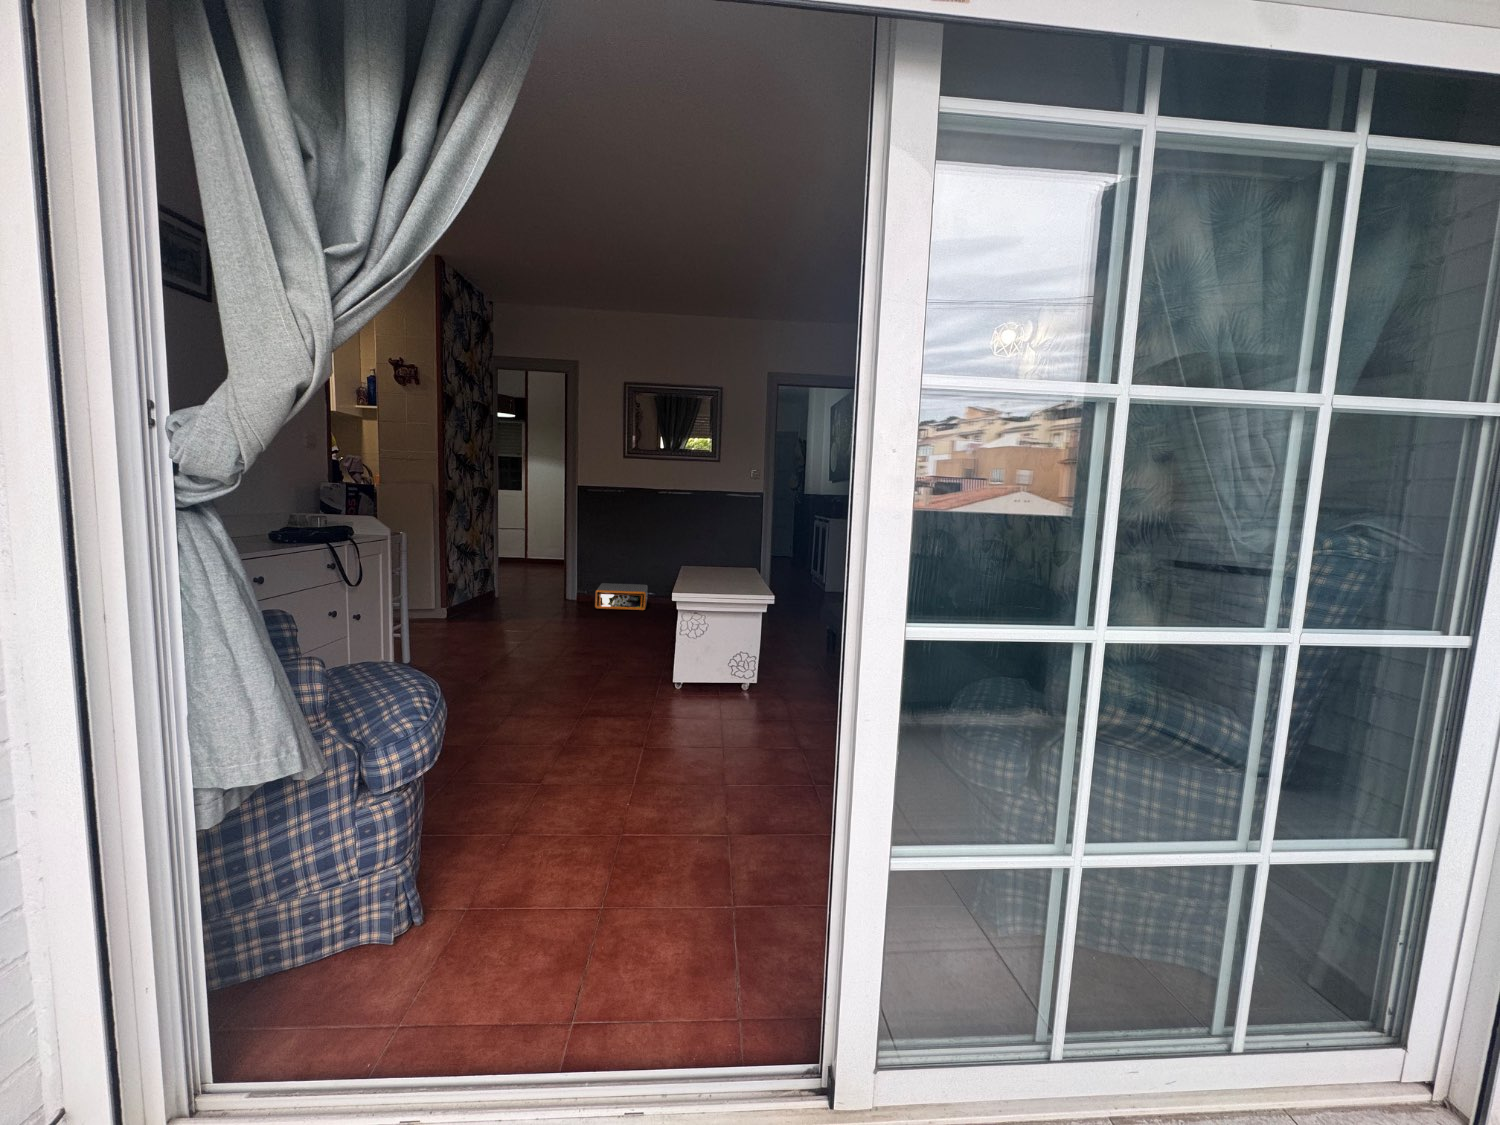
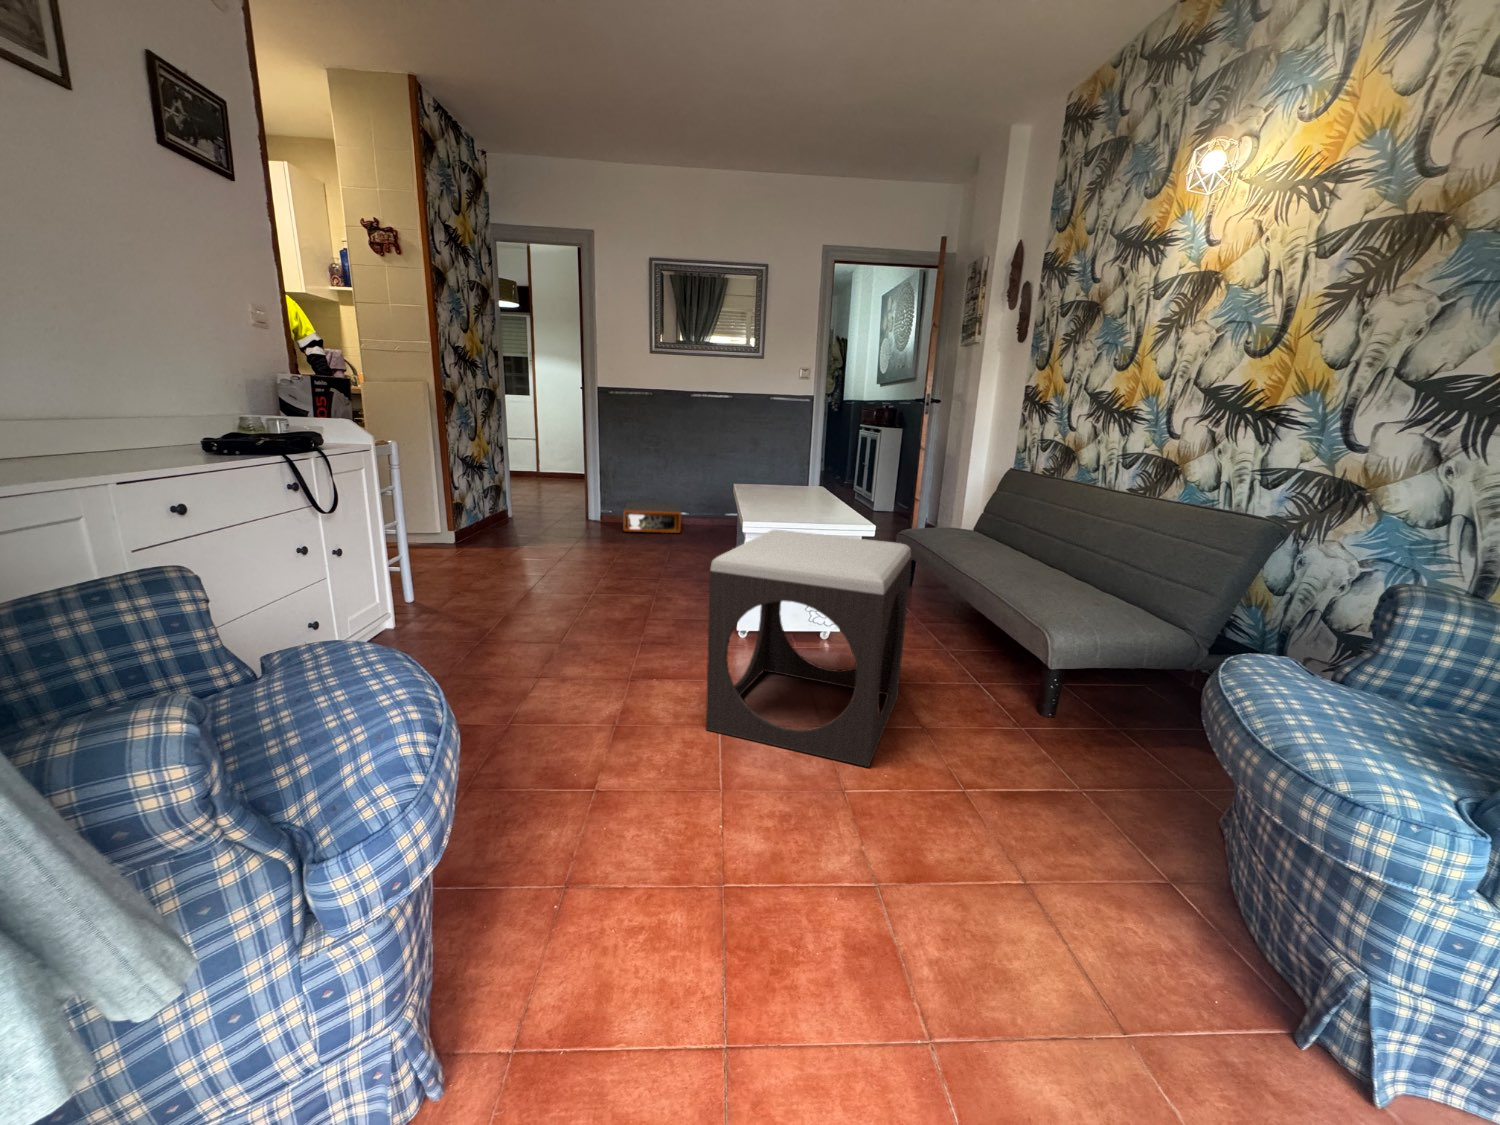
footstool: none [630,599,792,772] -> present [706,530,912,767]

